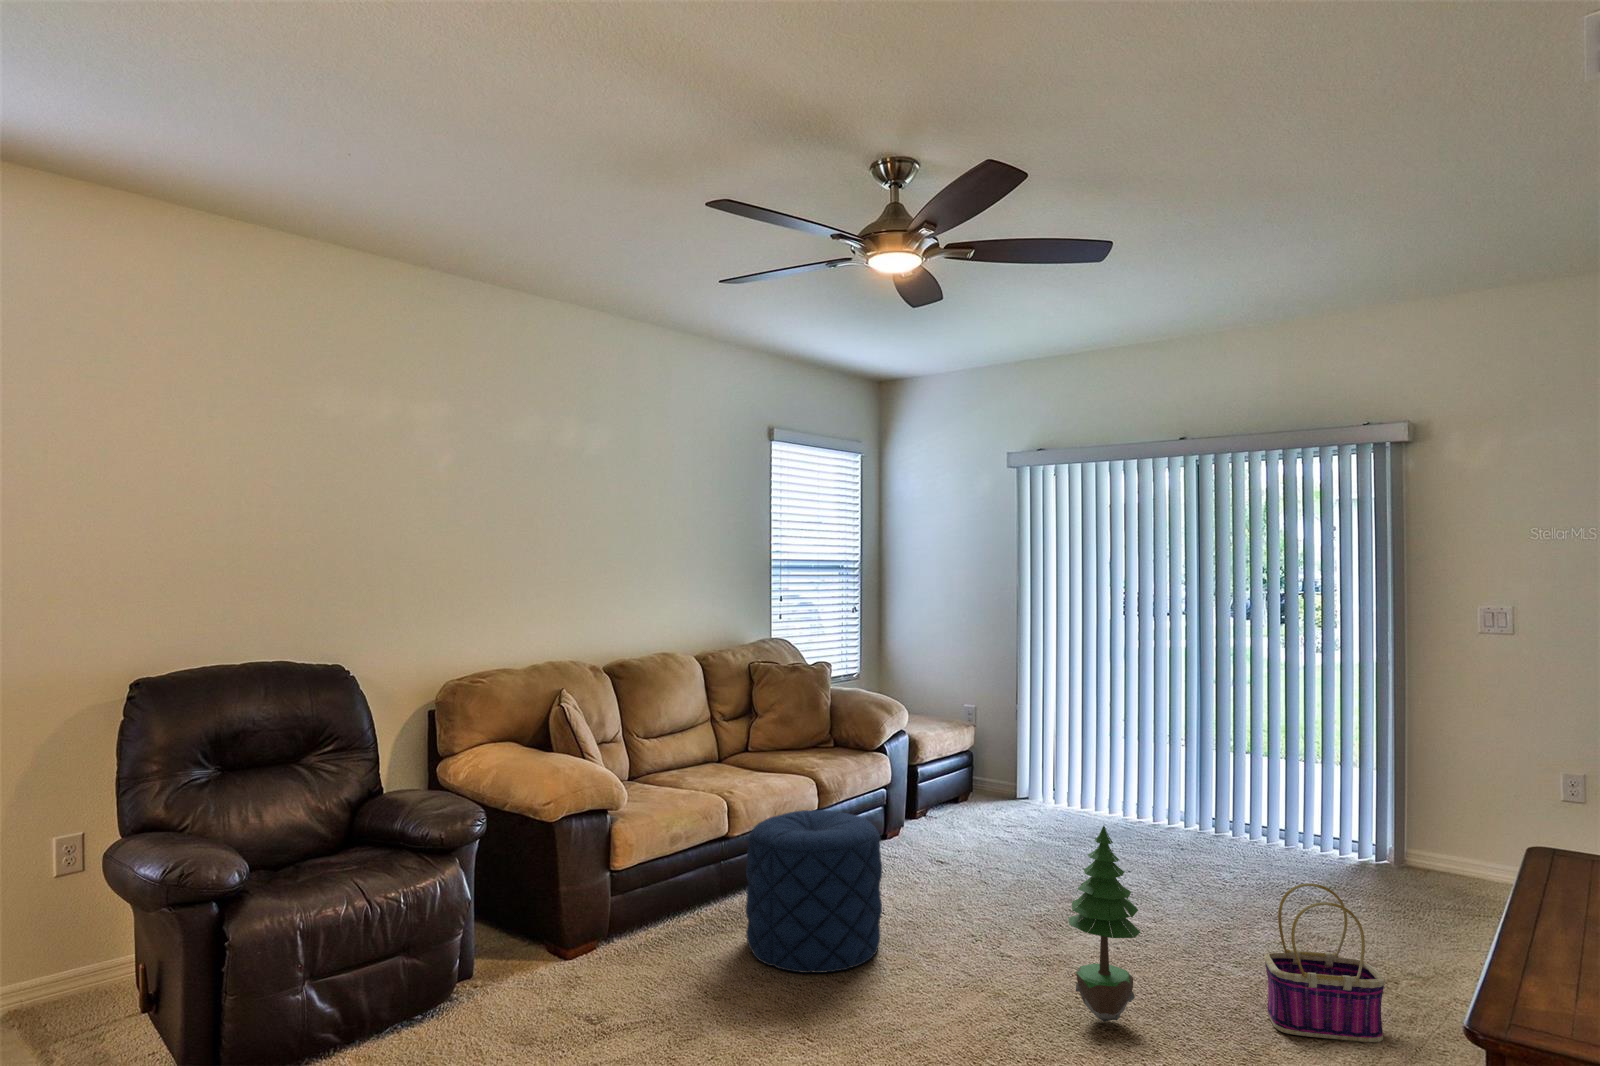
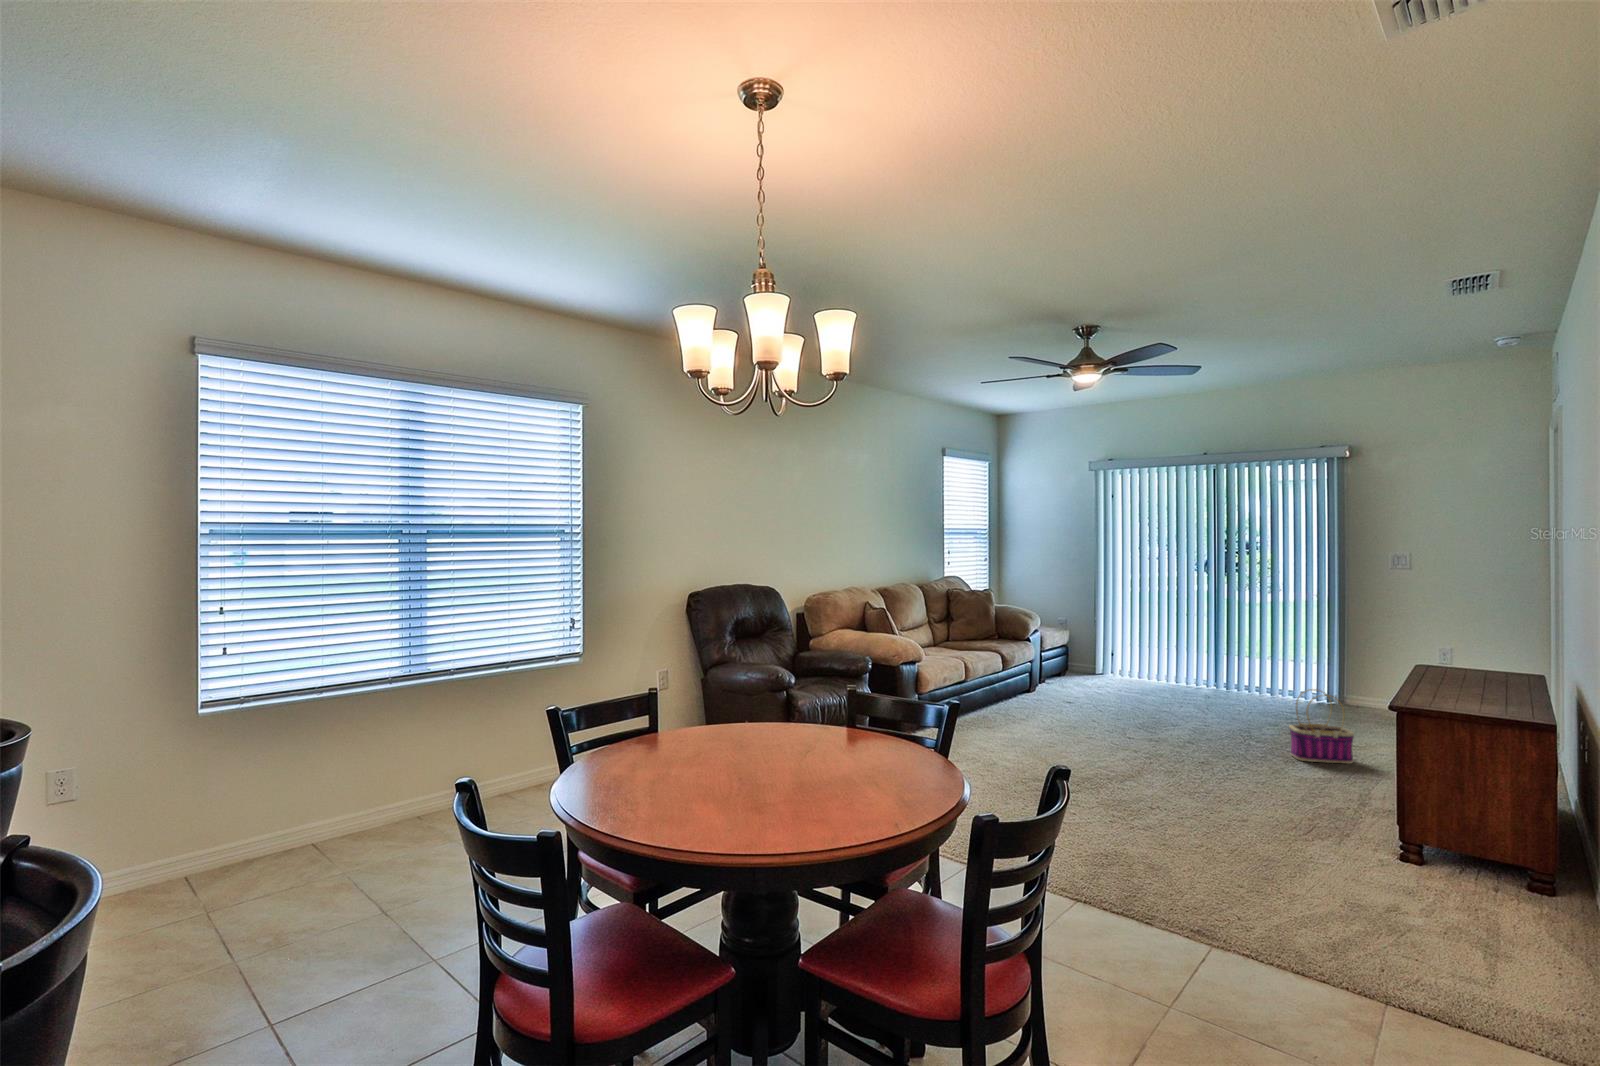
pouf: present [746,810,882,973] -> none [996,663,1072,742]
potted tree: present [1068,826,1140,1022] -> none [1188,658,1228,758]

